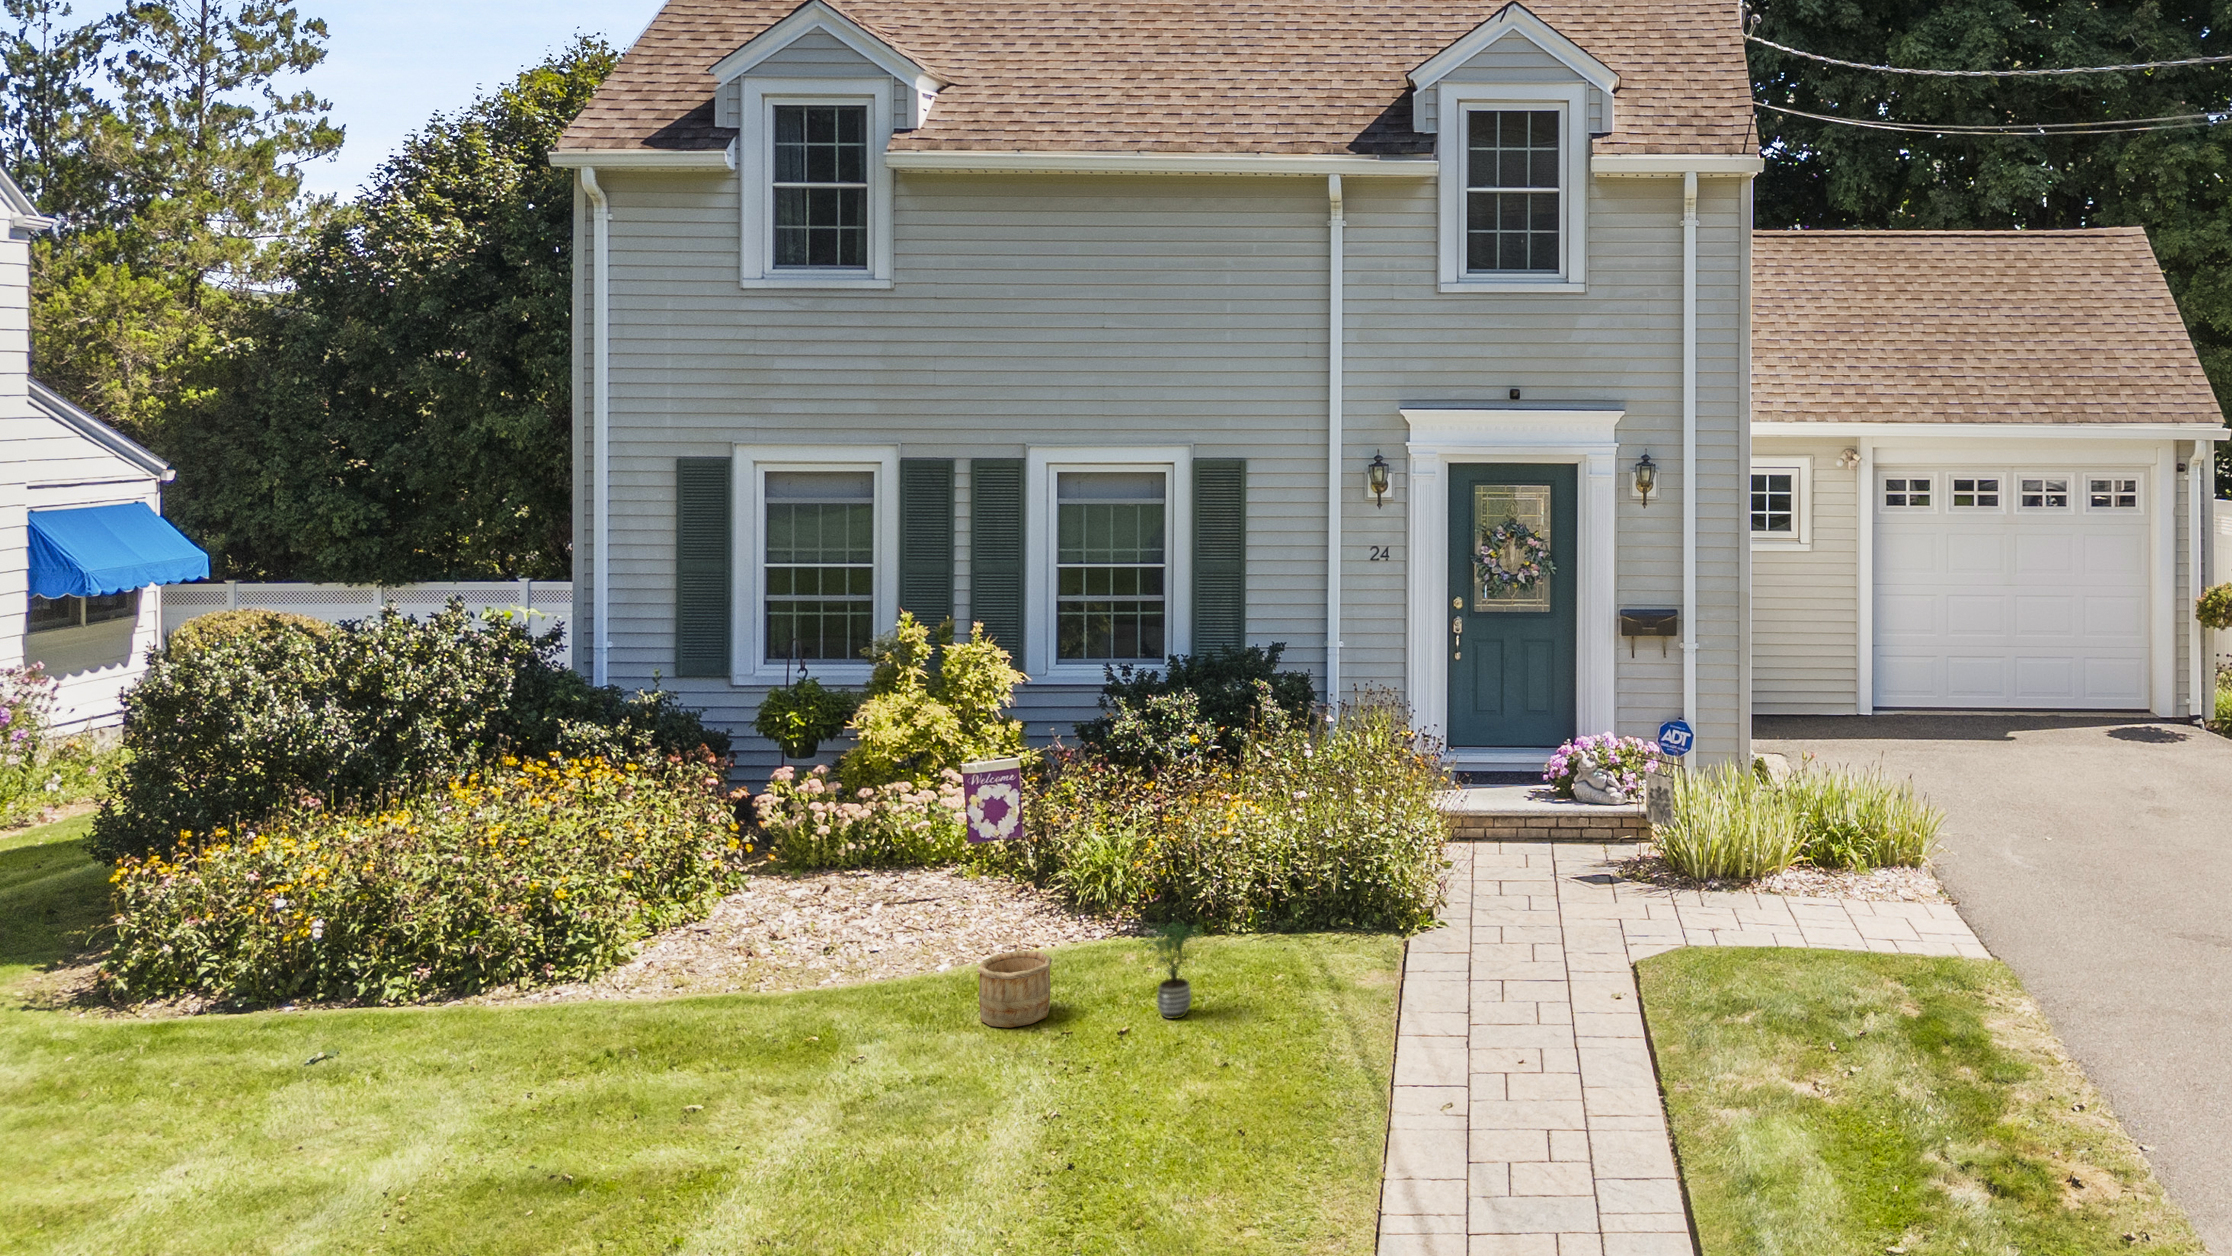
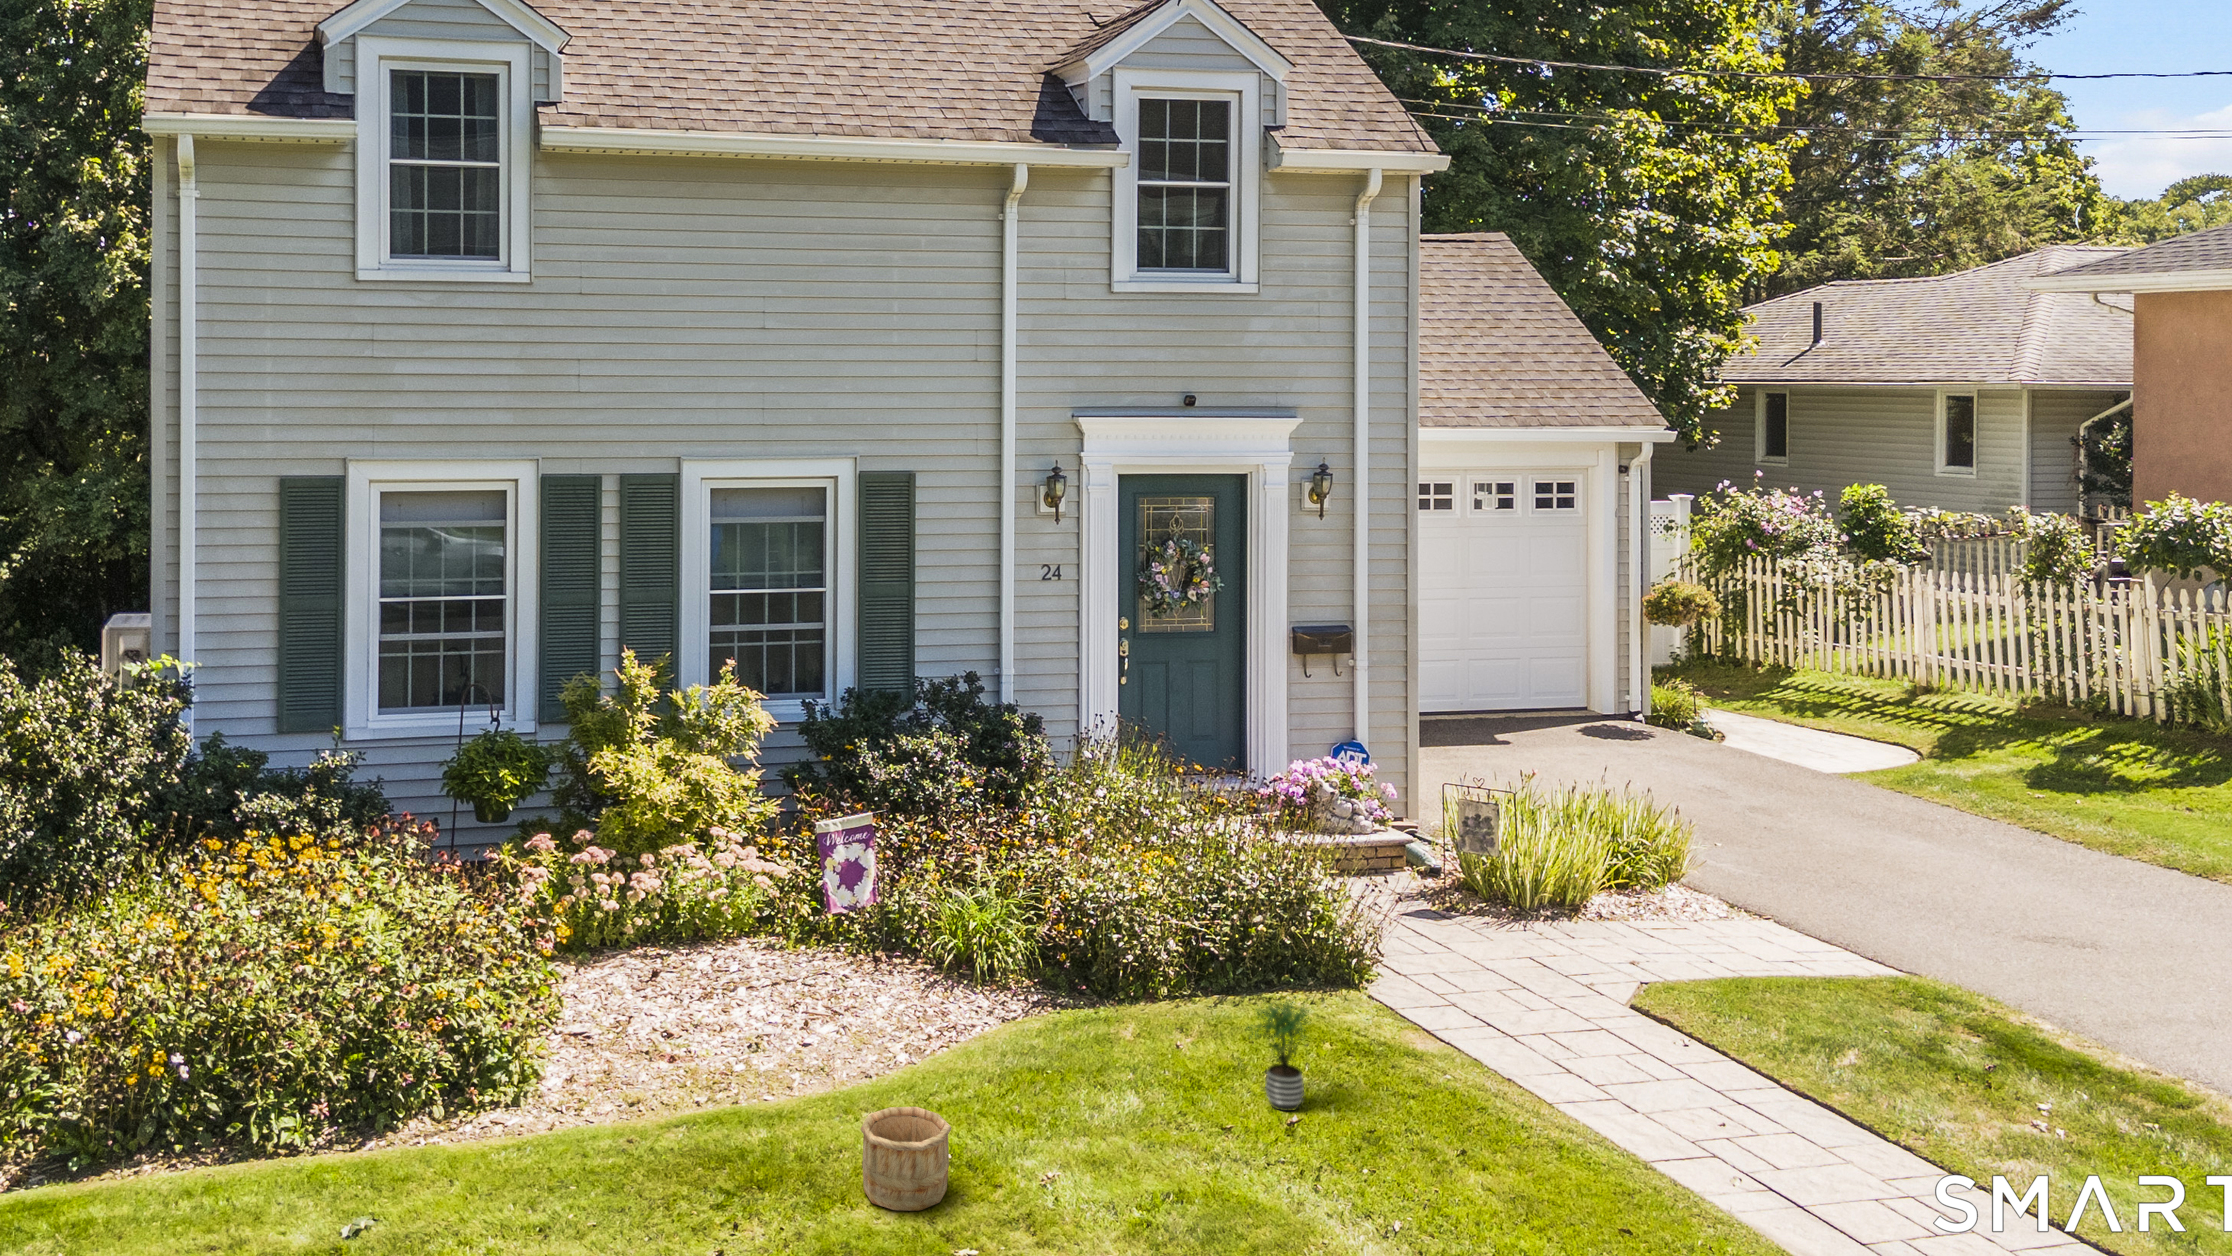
wooden bucket: present [977,951,1052,1028] -> present [861,1107,951,1210]

